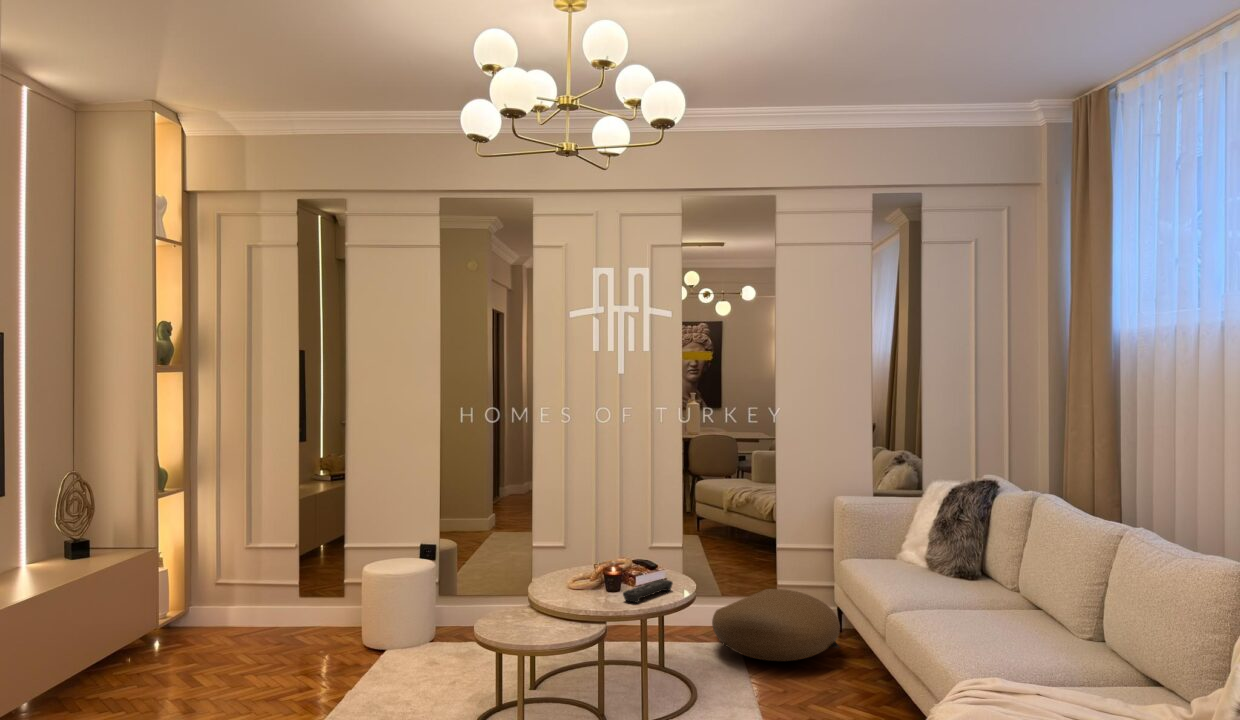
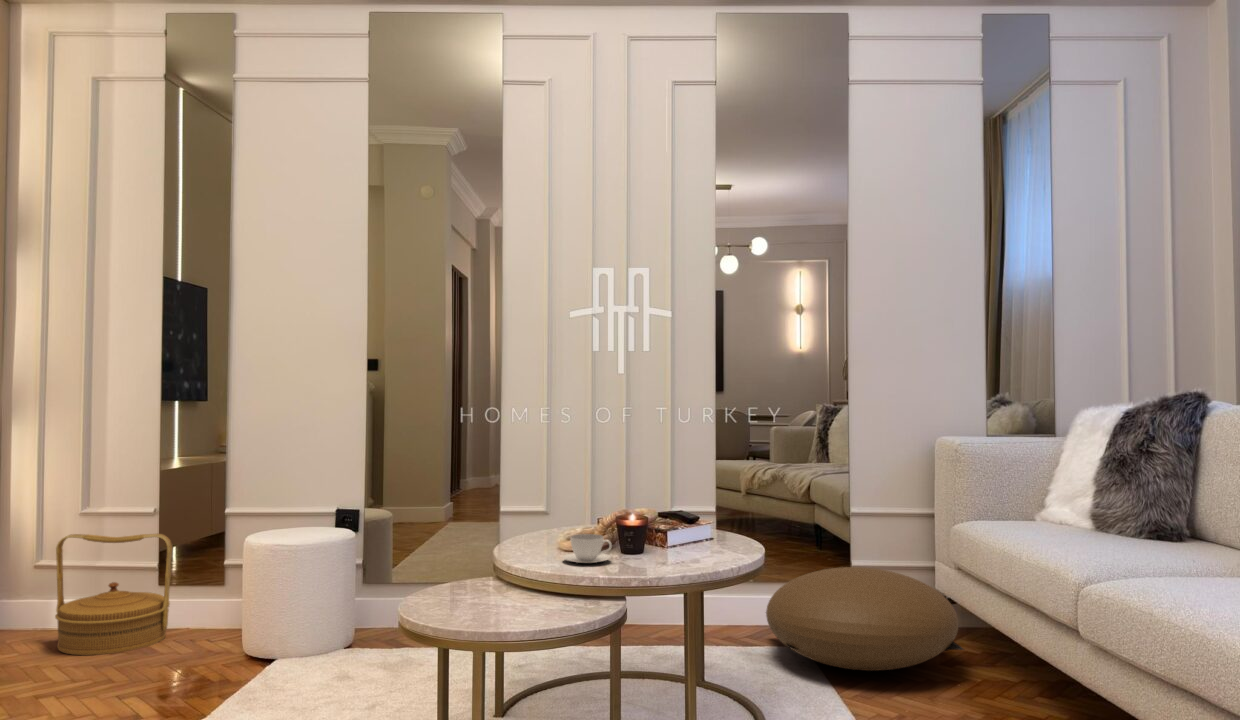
woven basket: none [236,563,313,646] -> present [55,534,172,655]
remote control: present [623,579,673,603] -> none [651,535,727,567]
teacup: none [569,581,599,601] -> present [563,534,612,563]

